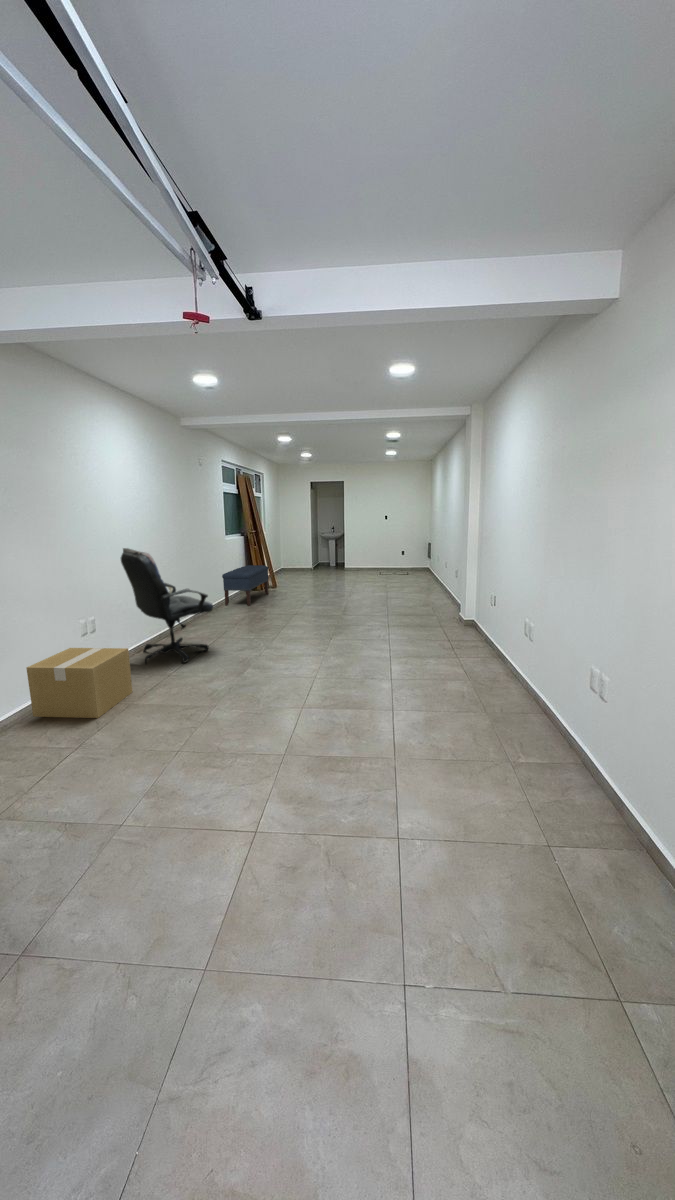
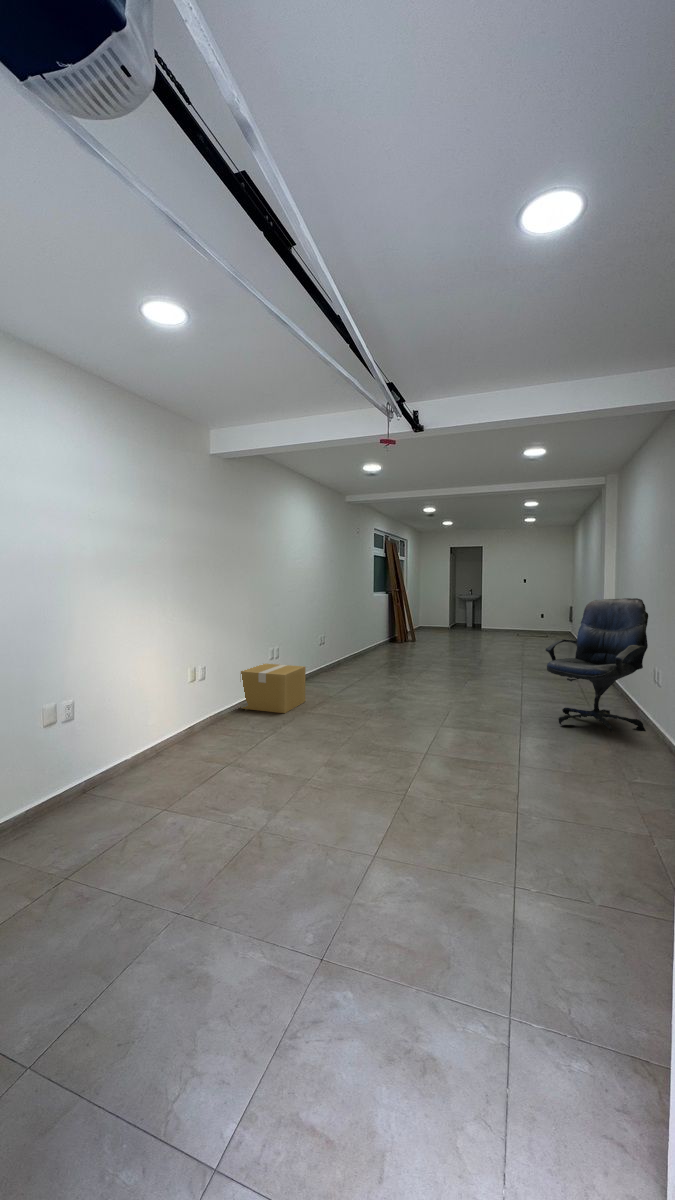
office chair: present [121,548,213,663] -> present [546,598,648,732]
bench: present [222,565,268,606] -> none [368,619,409,654]

